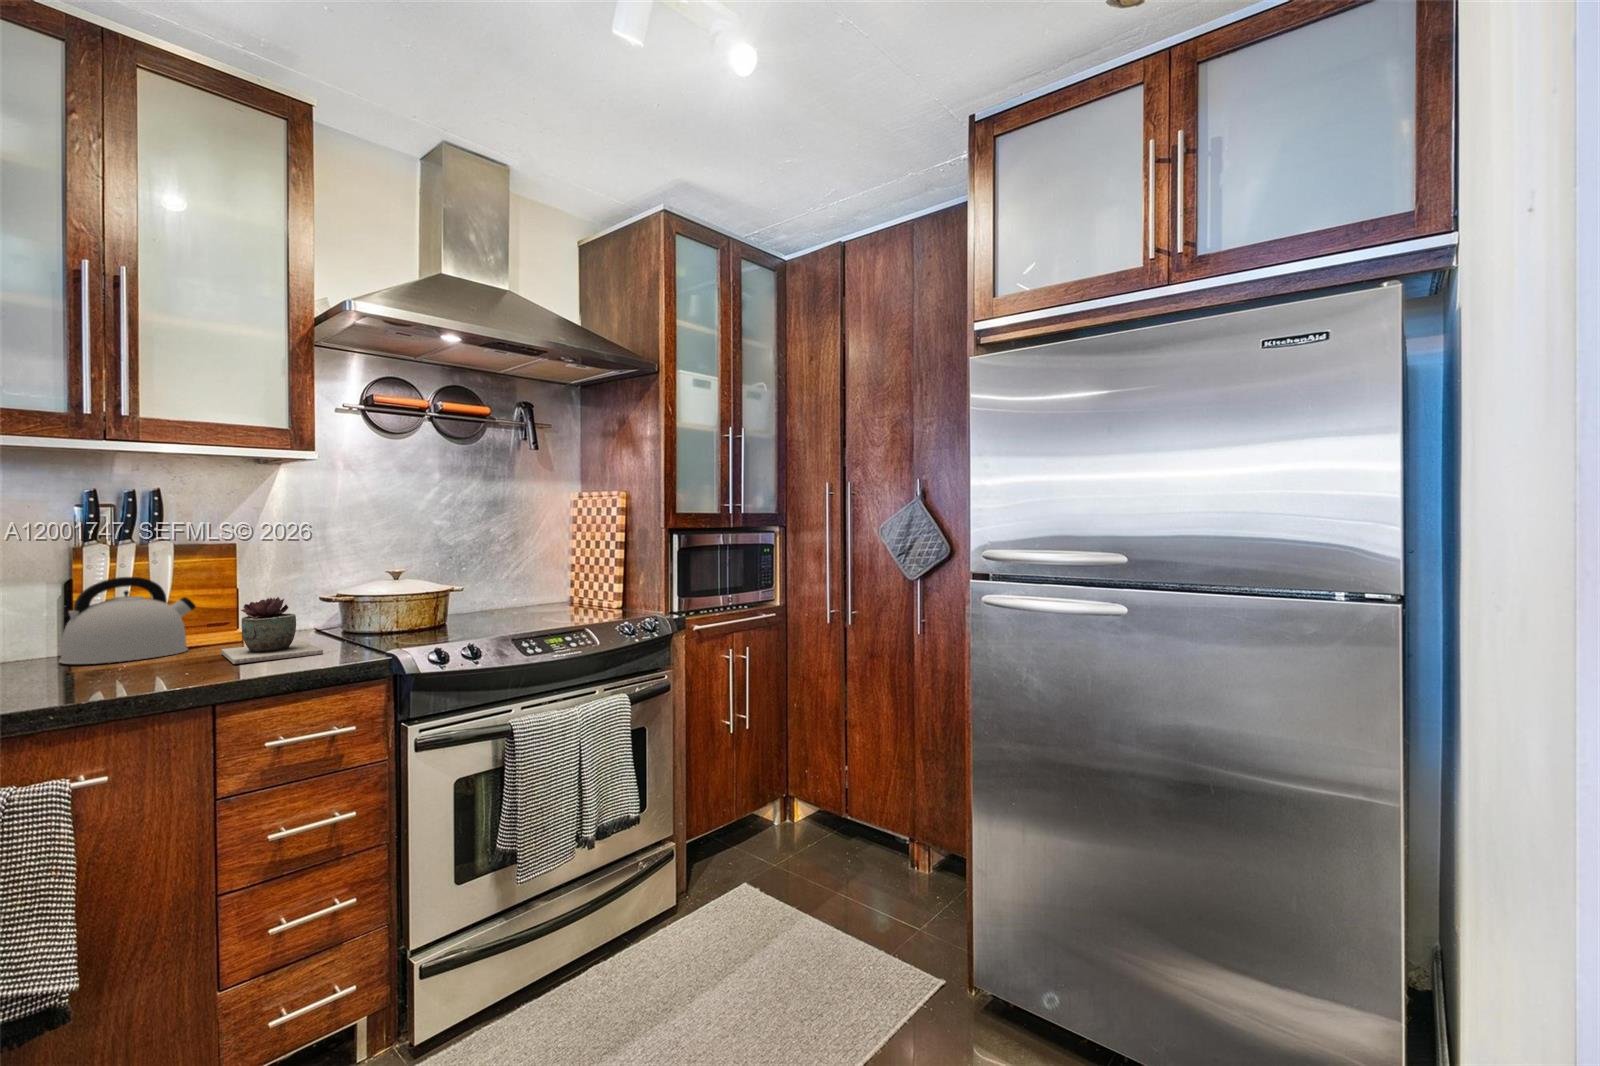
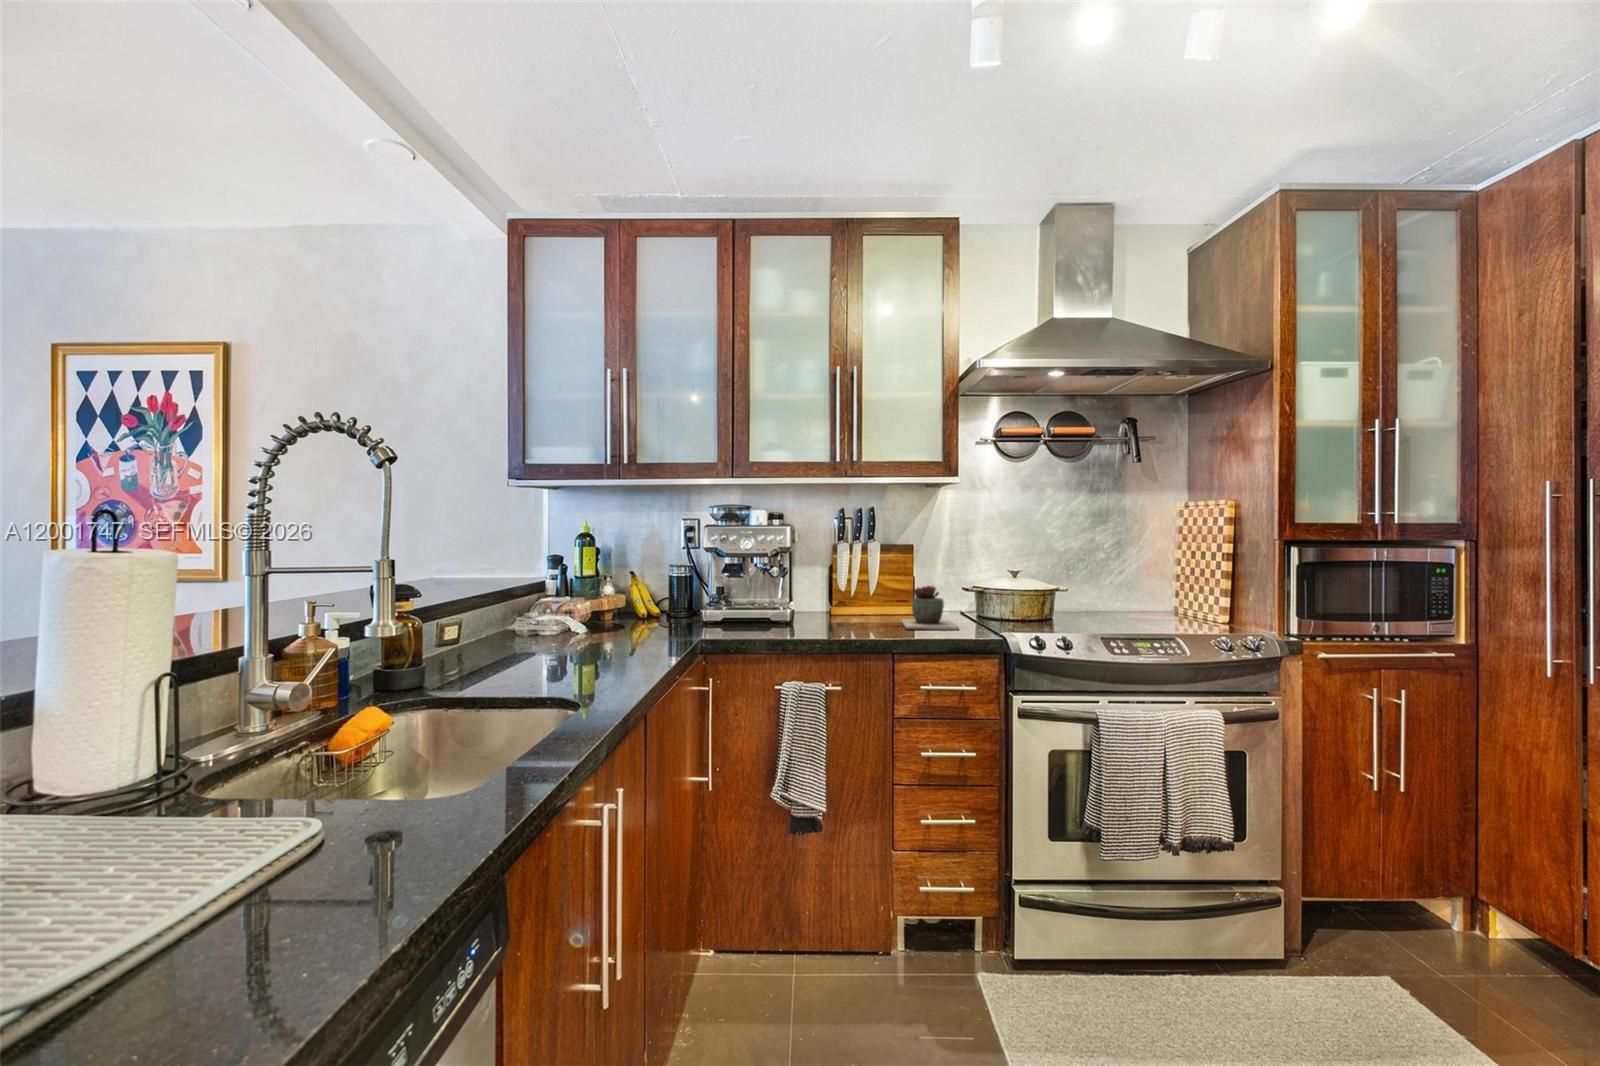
kettle: present [59,577,196,664] -> none [824,566,889,620]

